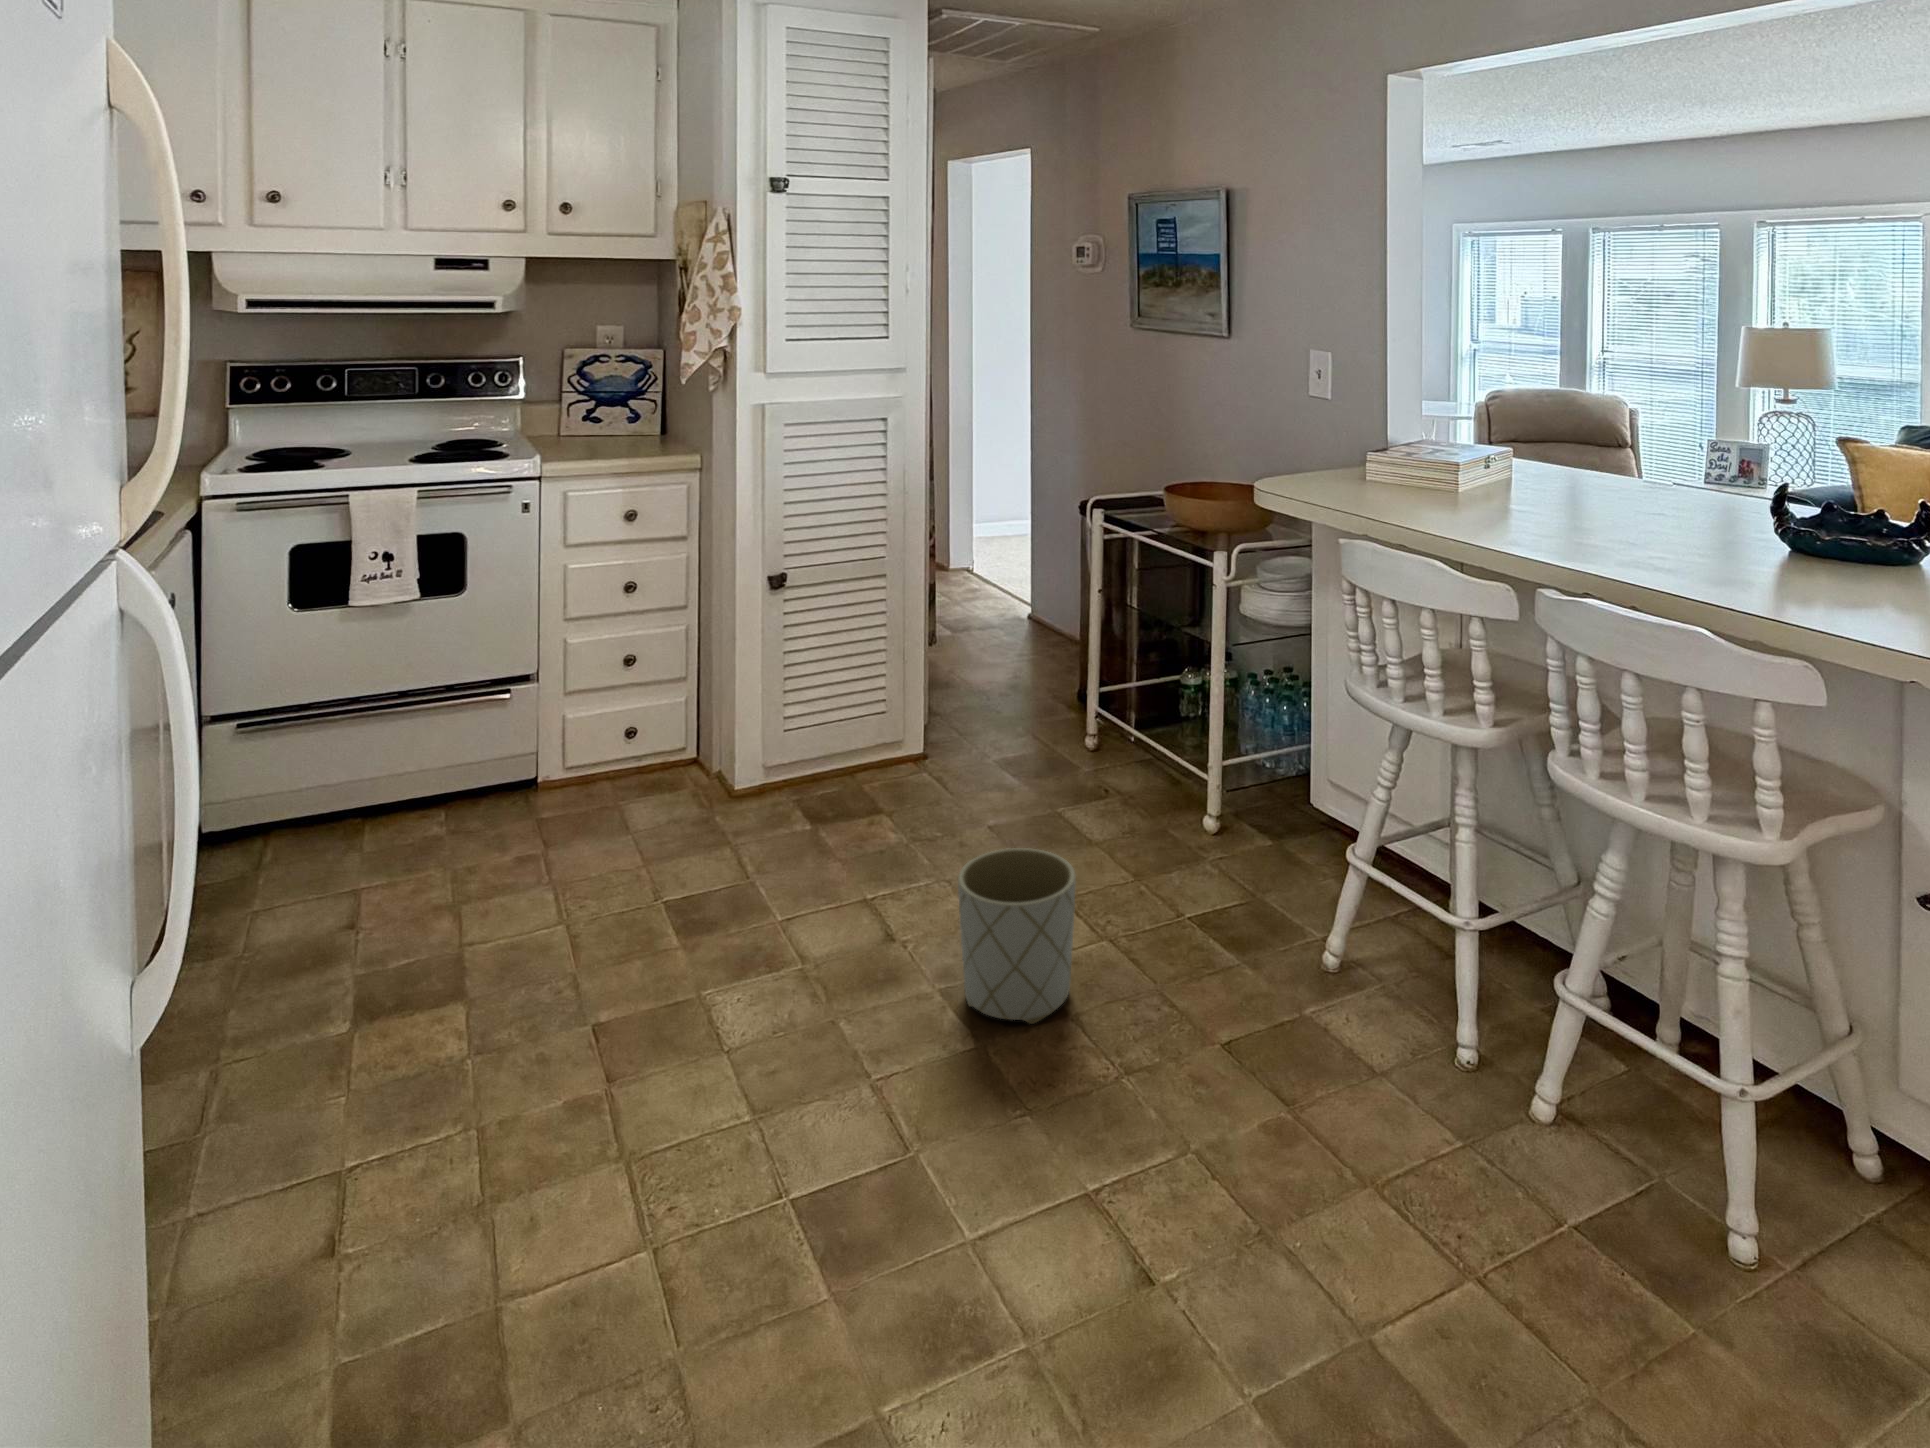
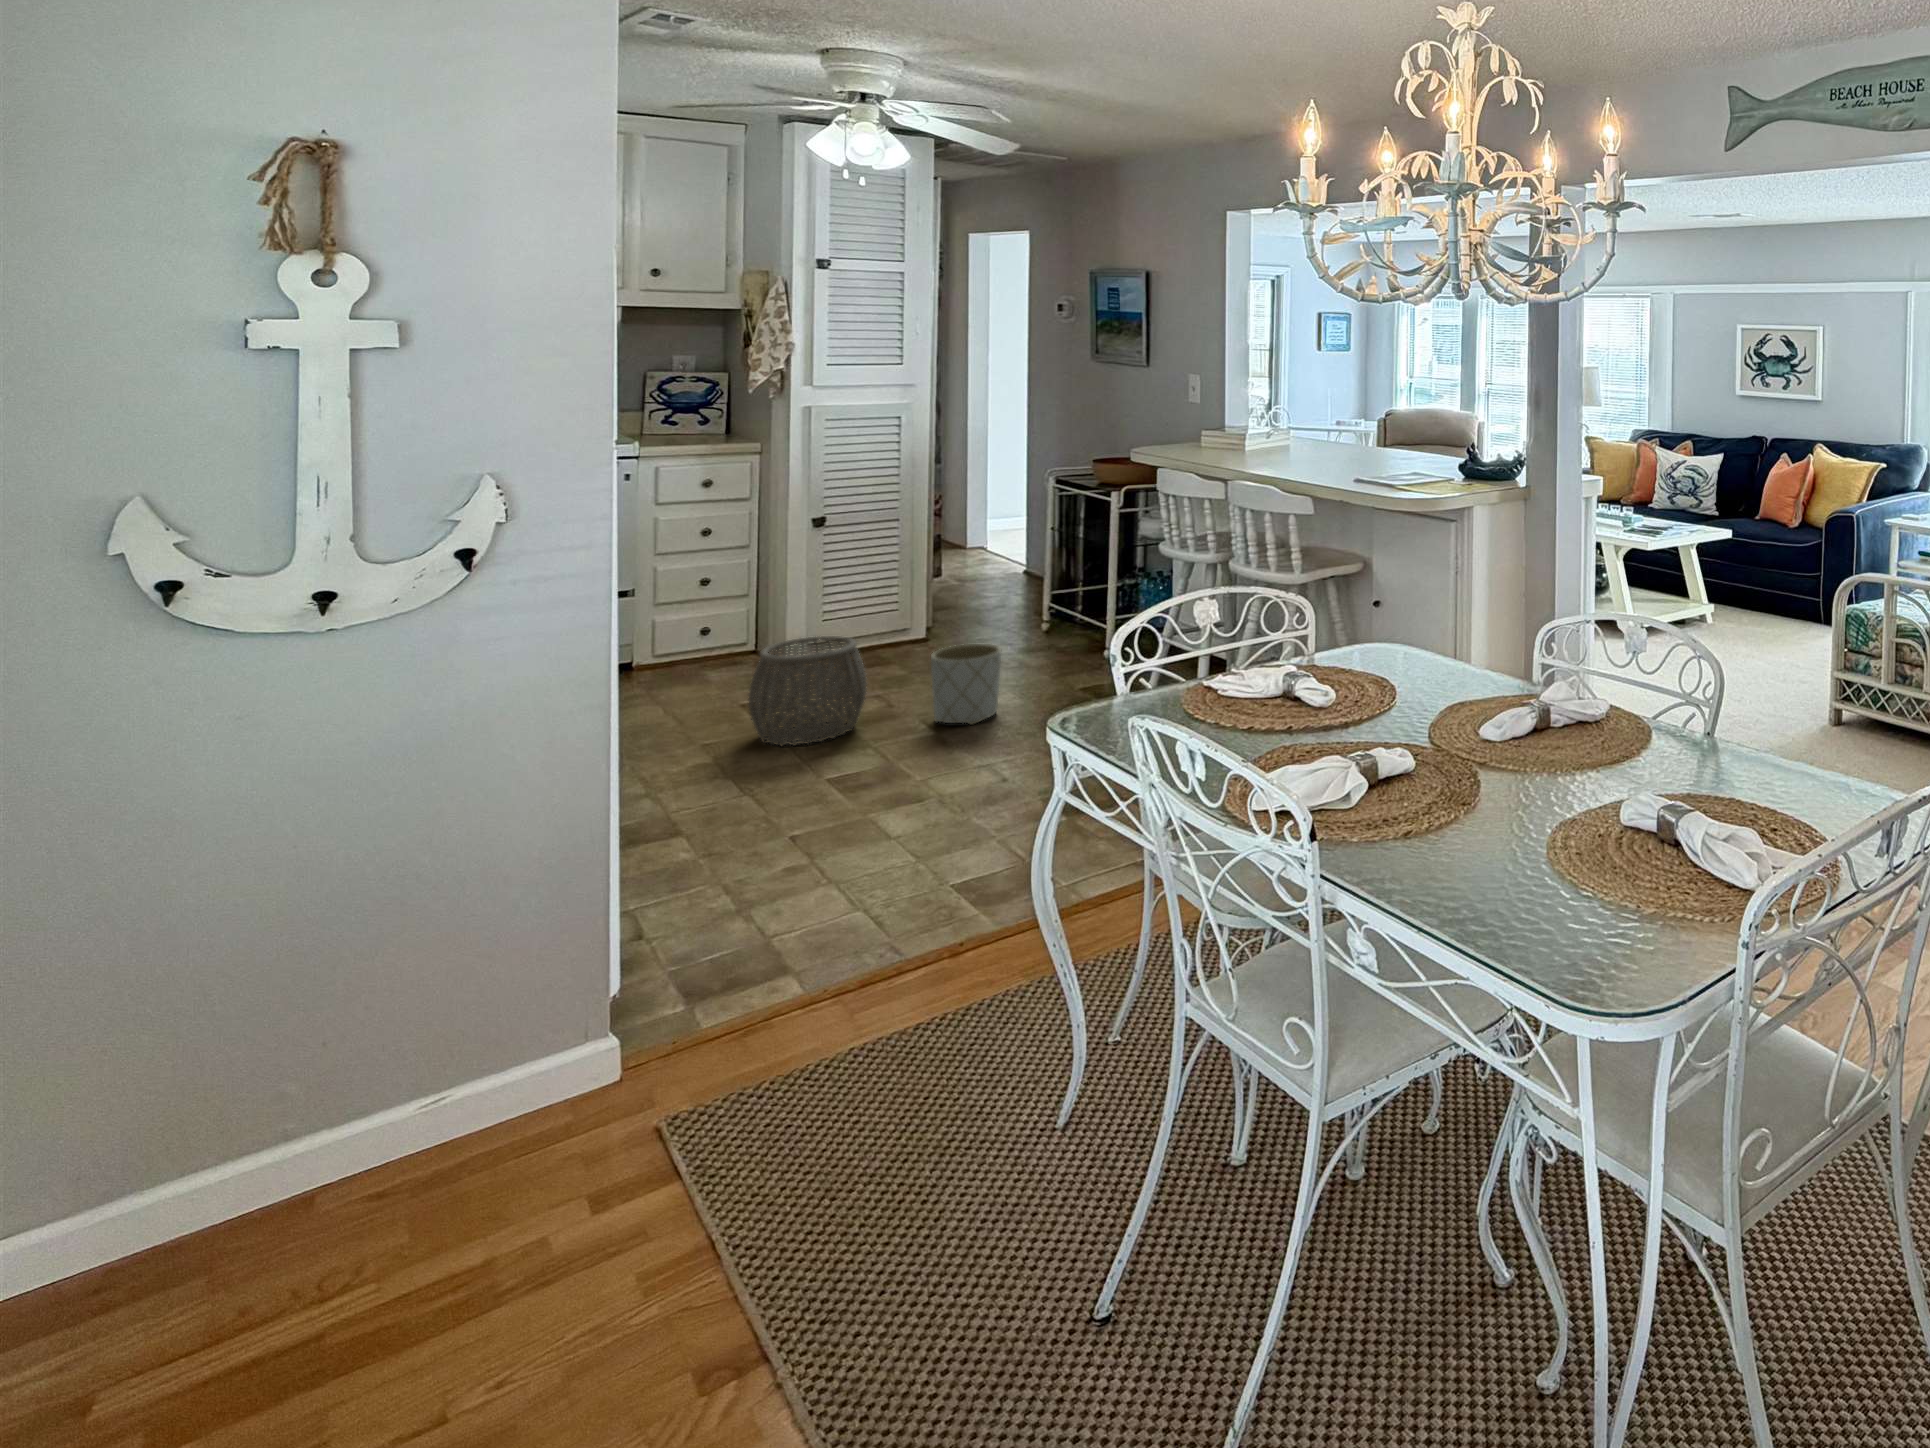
woven basket: none [664,822,856,1052] -> present [748,636,867,746]

